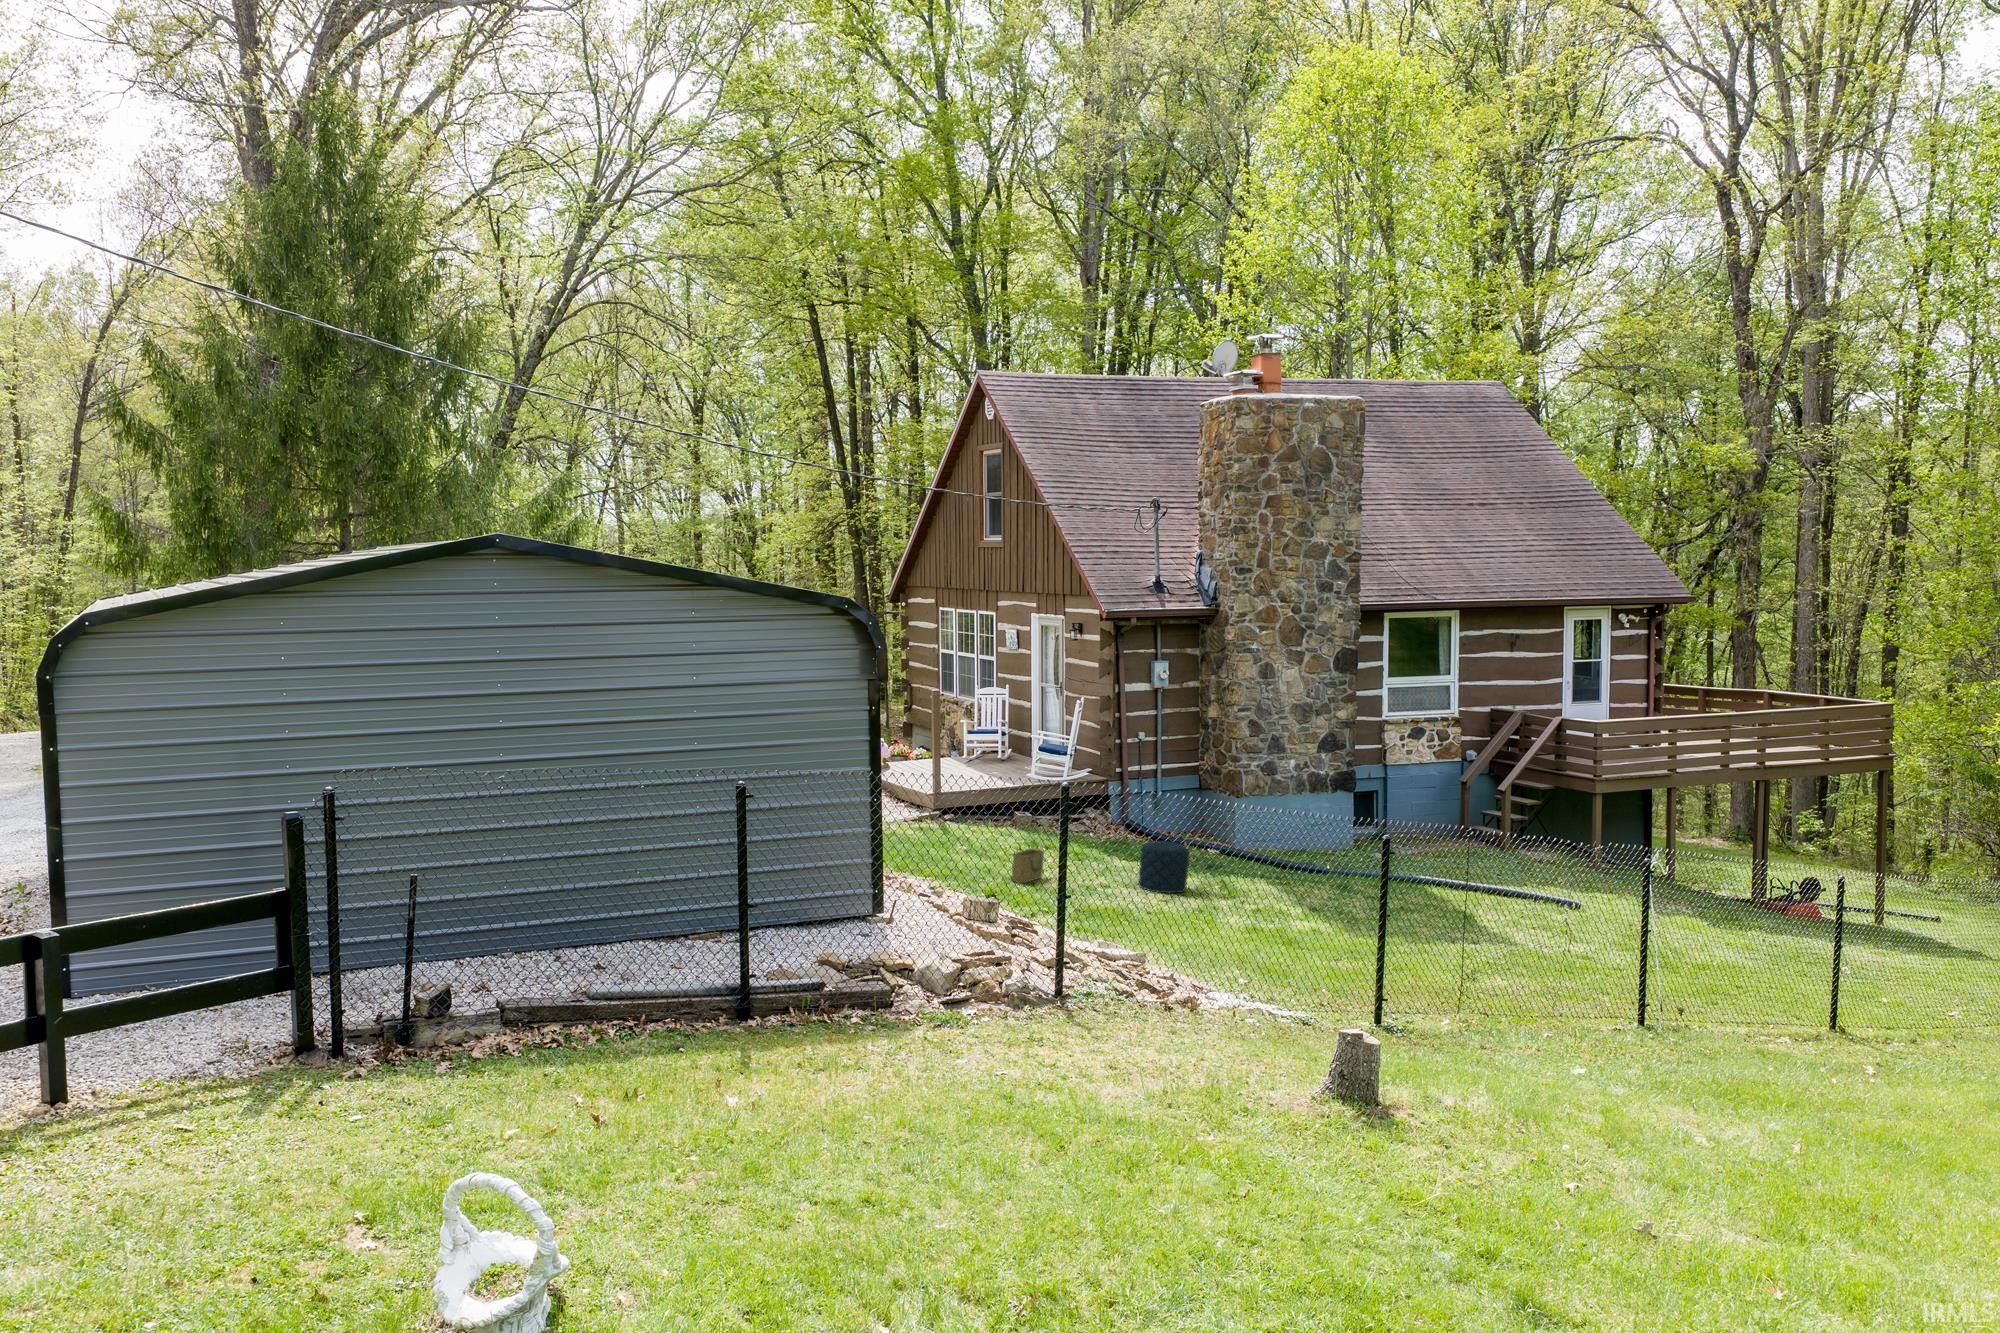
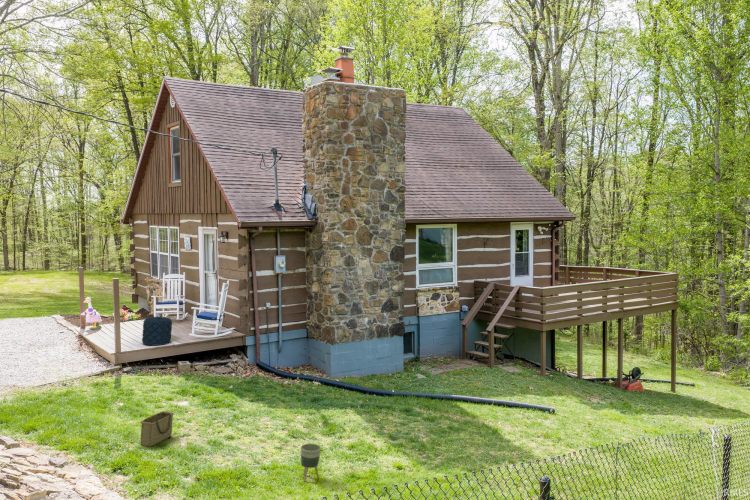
pouf: present [1139,841,1189,893] -> present [142,317,172,346]
planter: none [1201,883,1225,922] -> present [300,444,321,482]

